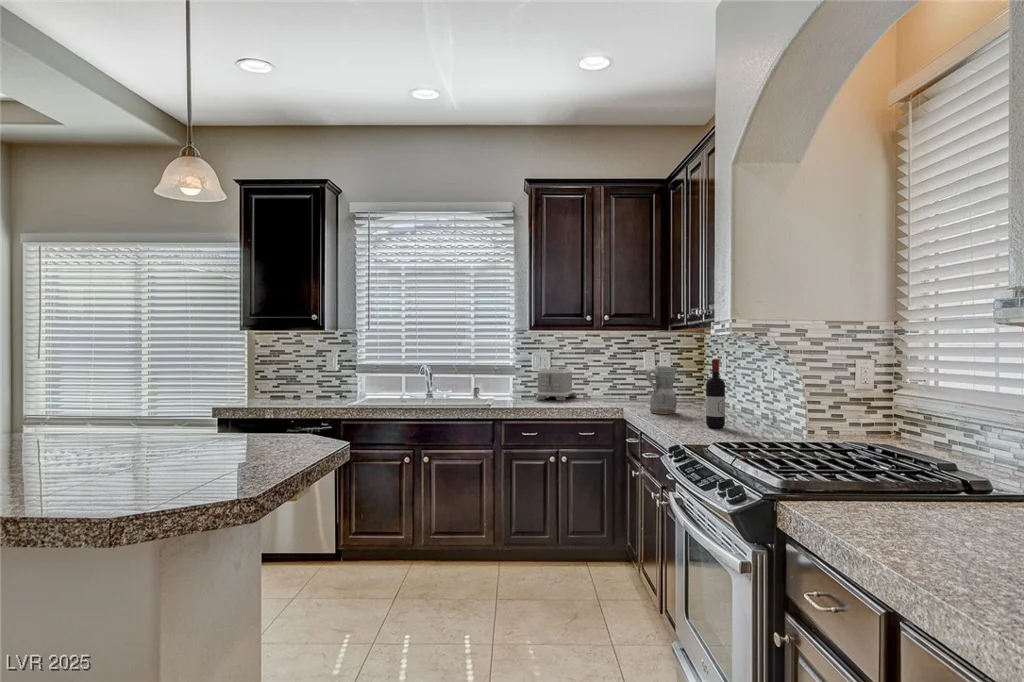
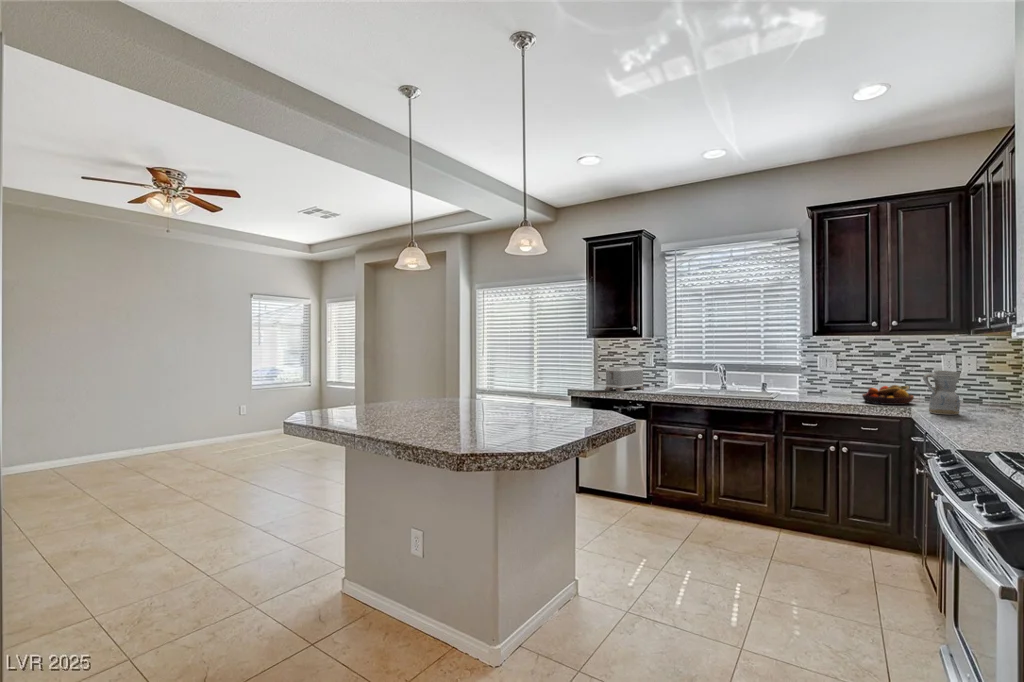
wine bottle: present [706,359,725,428] -> none [973,367,995,430]
toaster: present [537,368,577,401] -> present [605,366,644,392]
fruit bowl: none [580,384,627,406] -> present [862,385,914,405]

